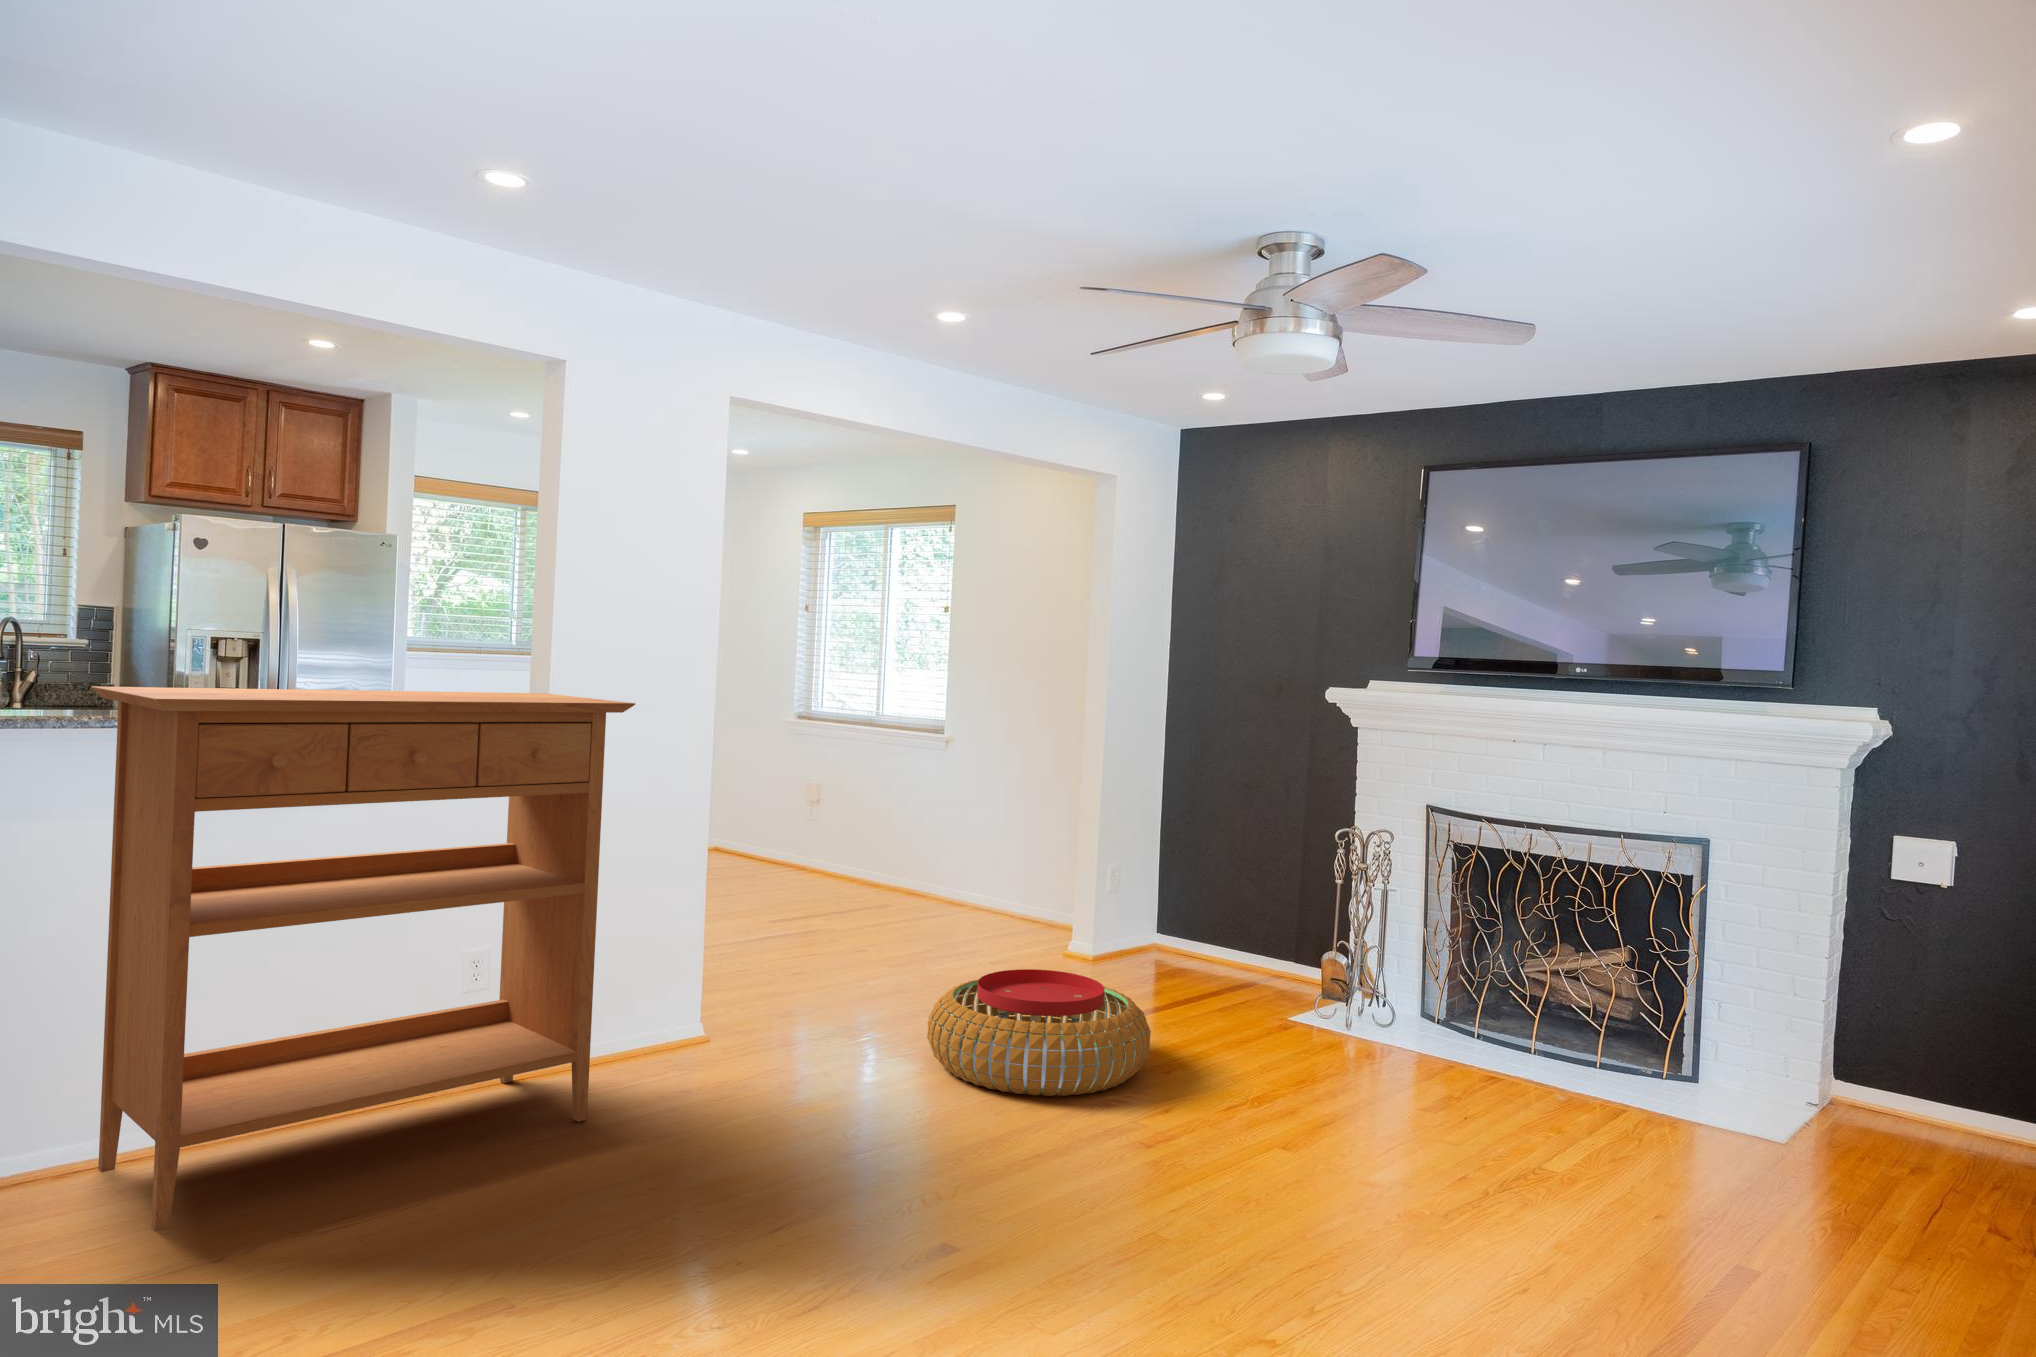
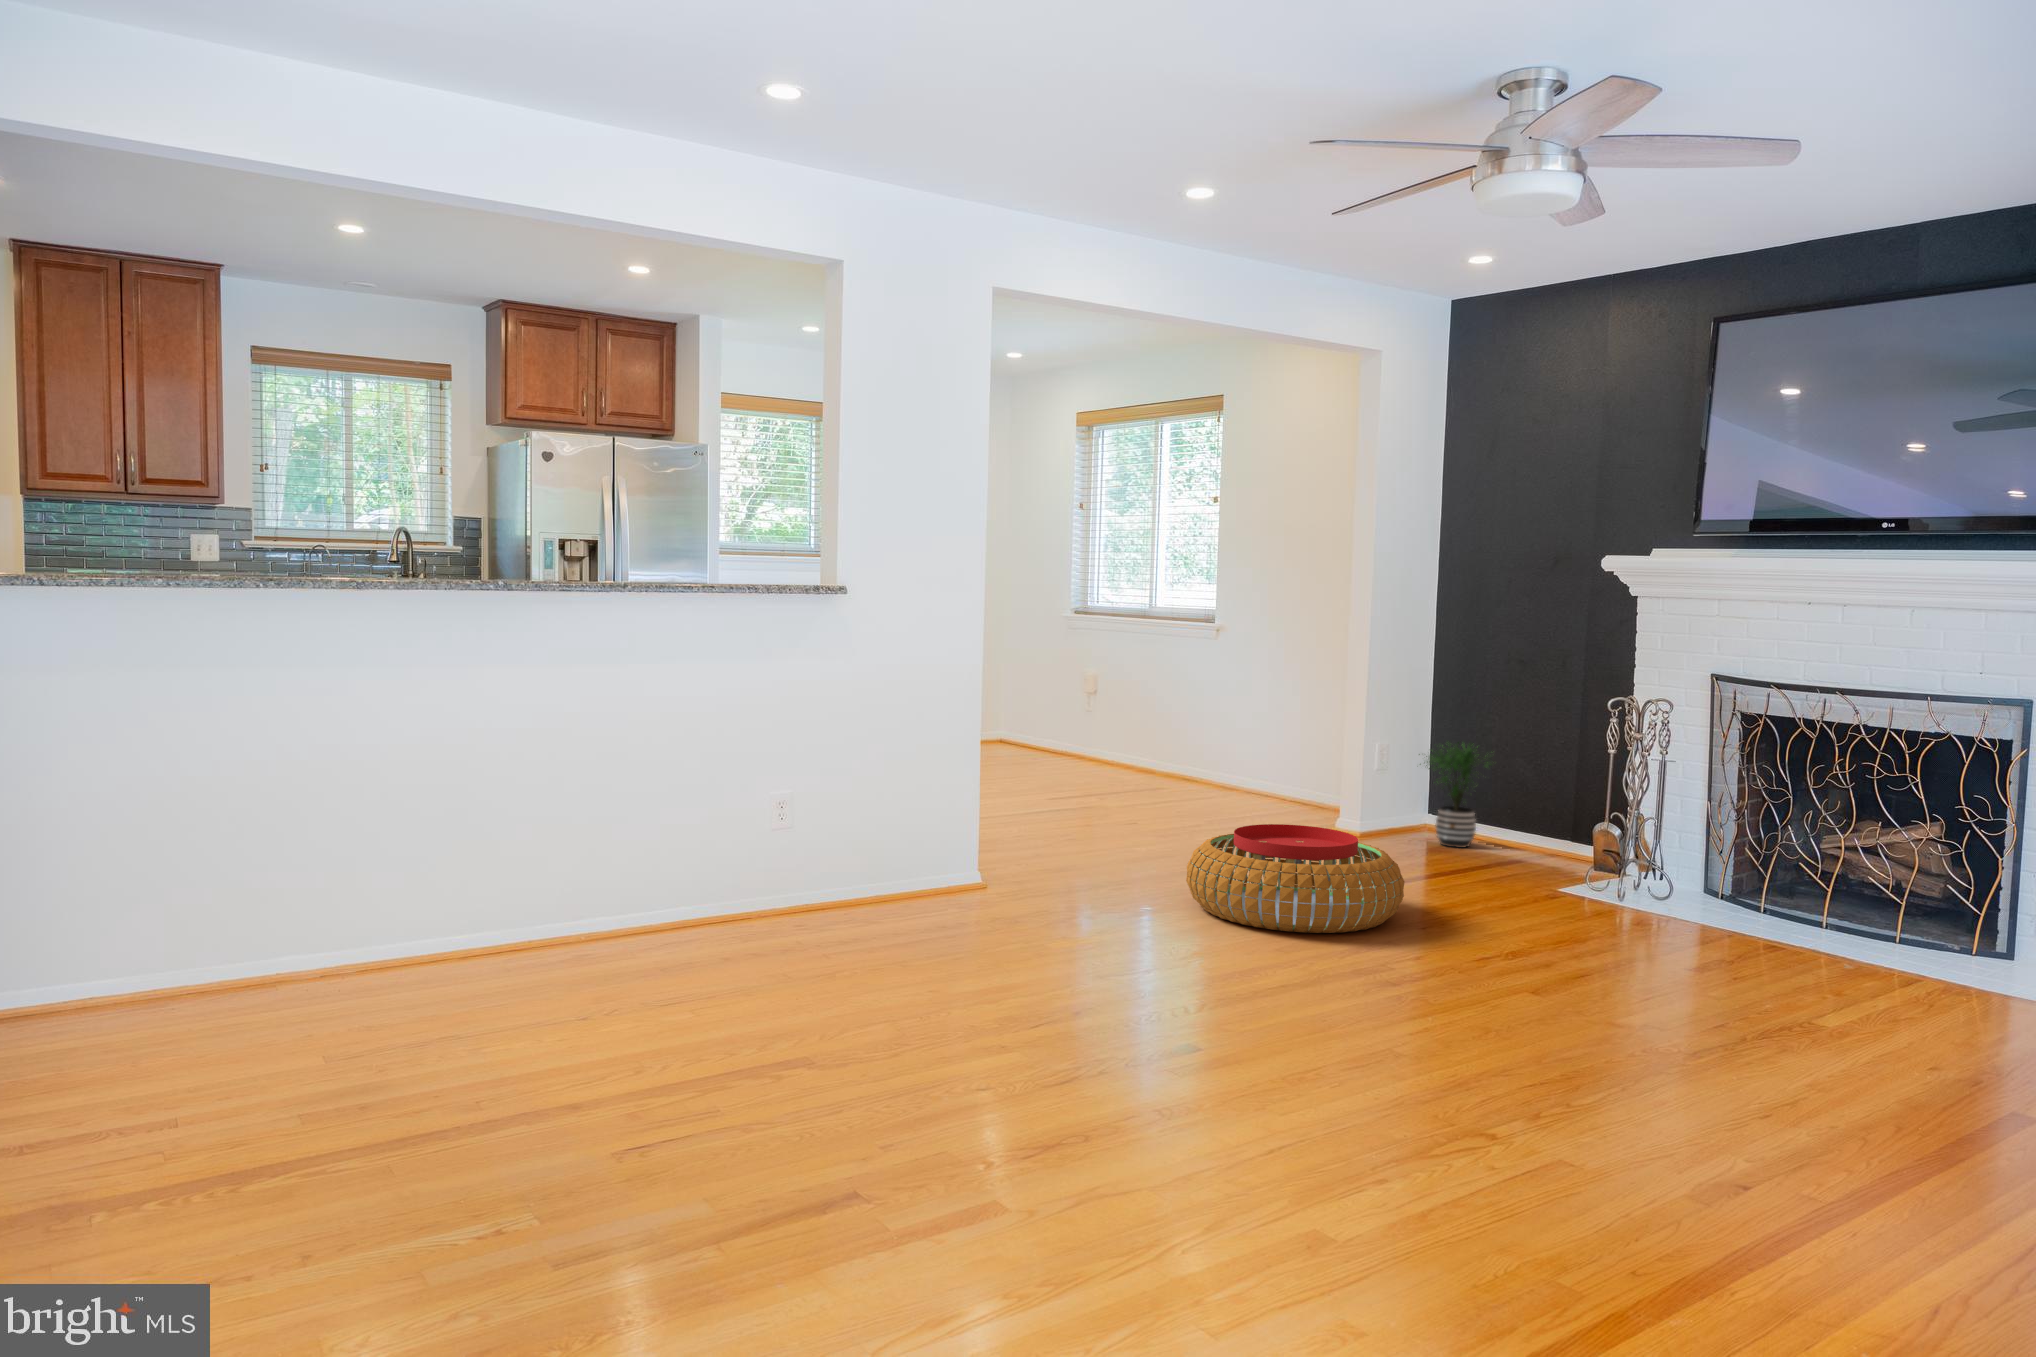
console table: present [91,686,635,1230] -> none [493,544,918,973]
potted plant: none [1149,859,1225,967] -> present [1419,742,1494,848]

